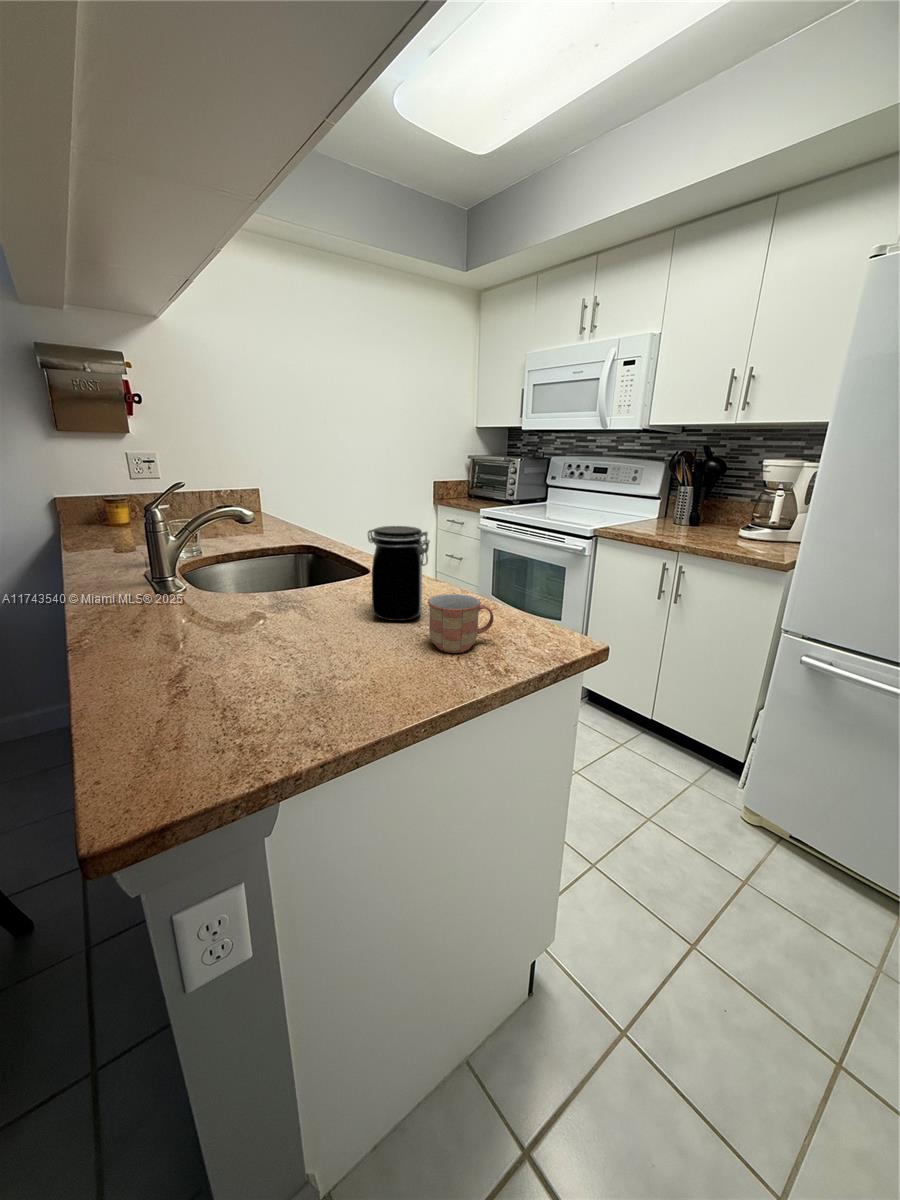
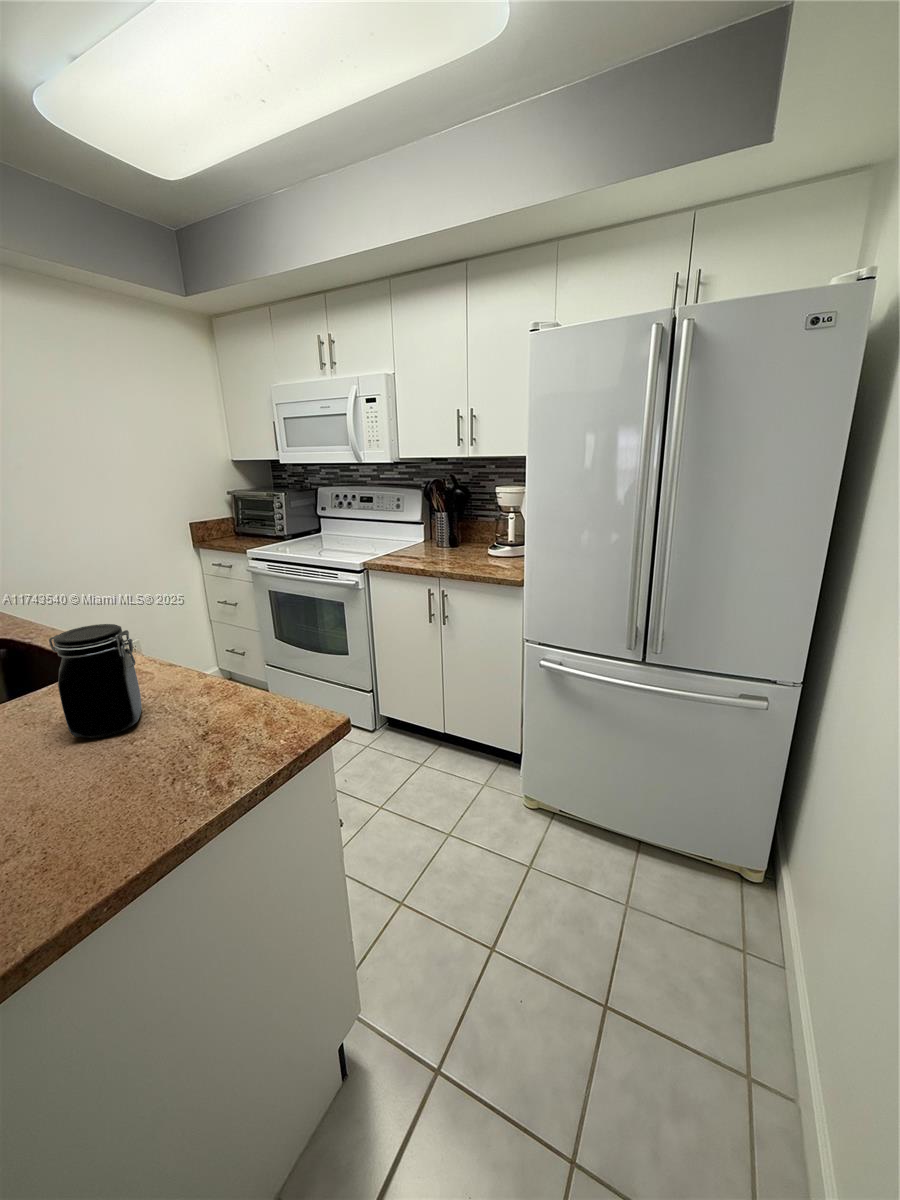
mug: present [428,594,494,653] -> none [130,697,217,768]

